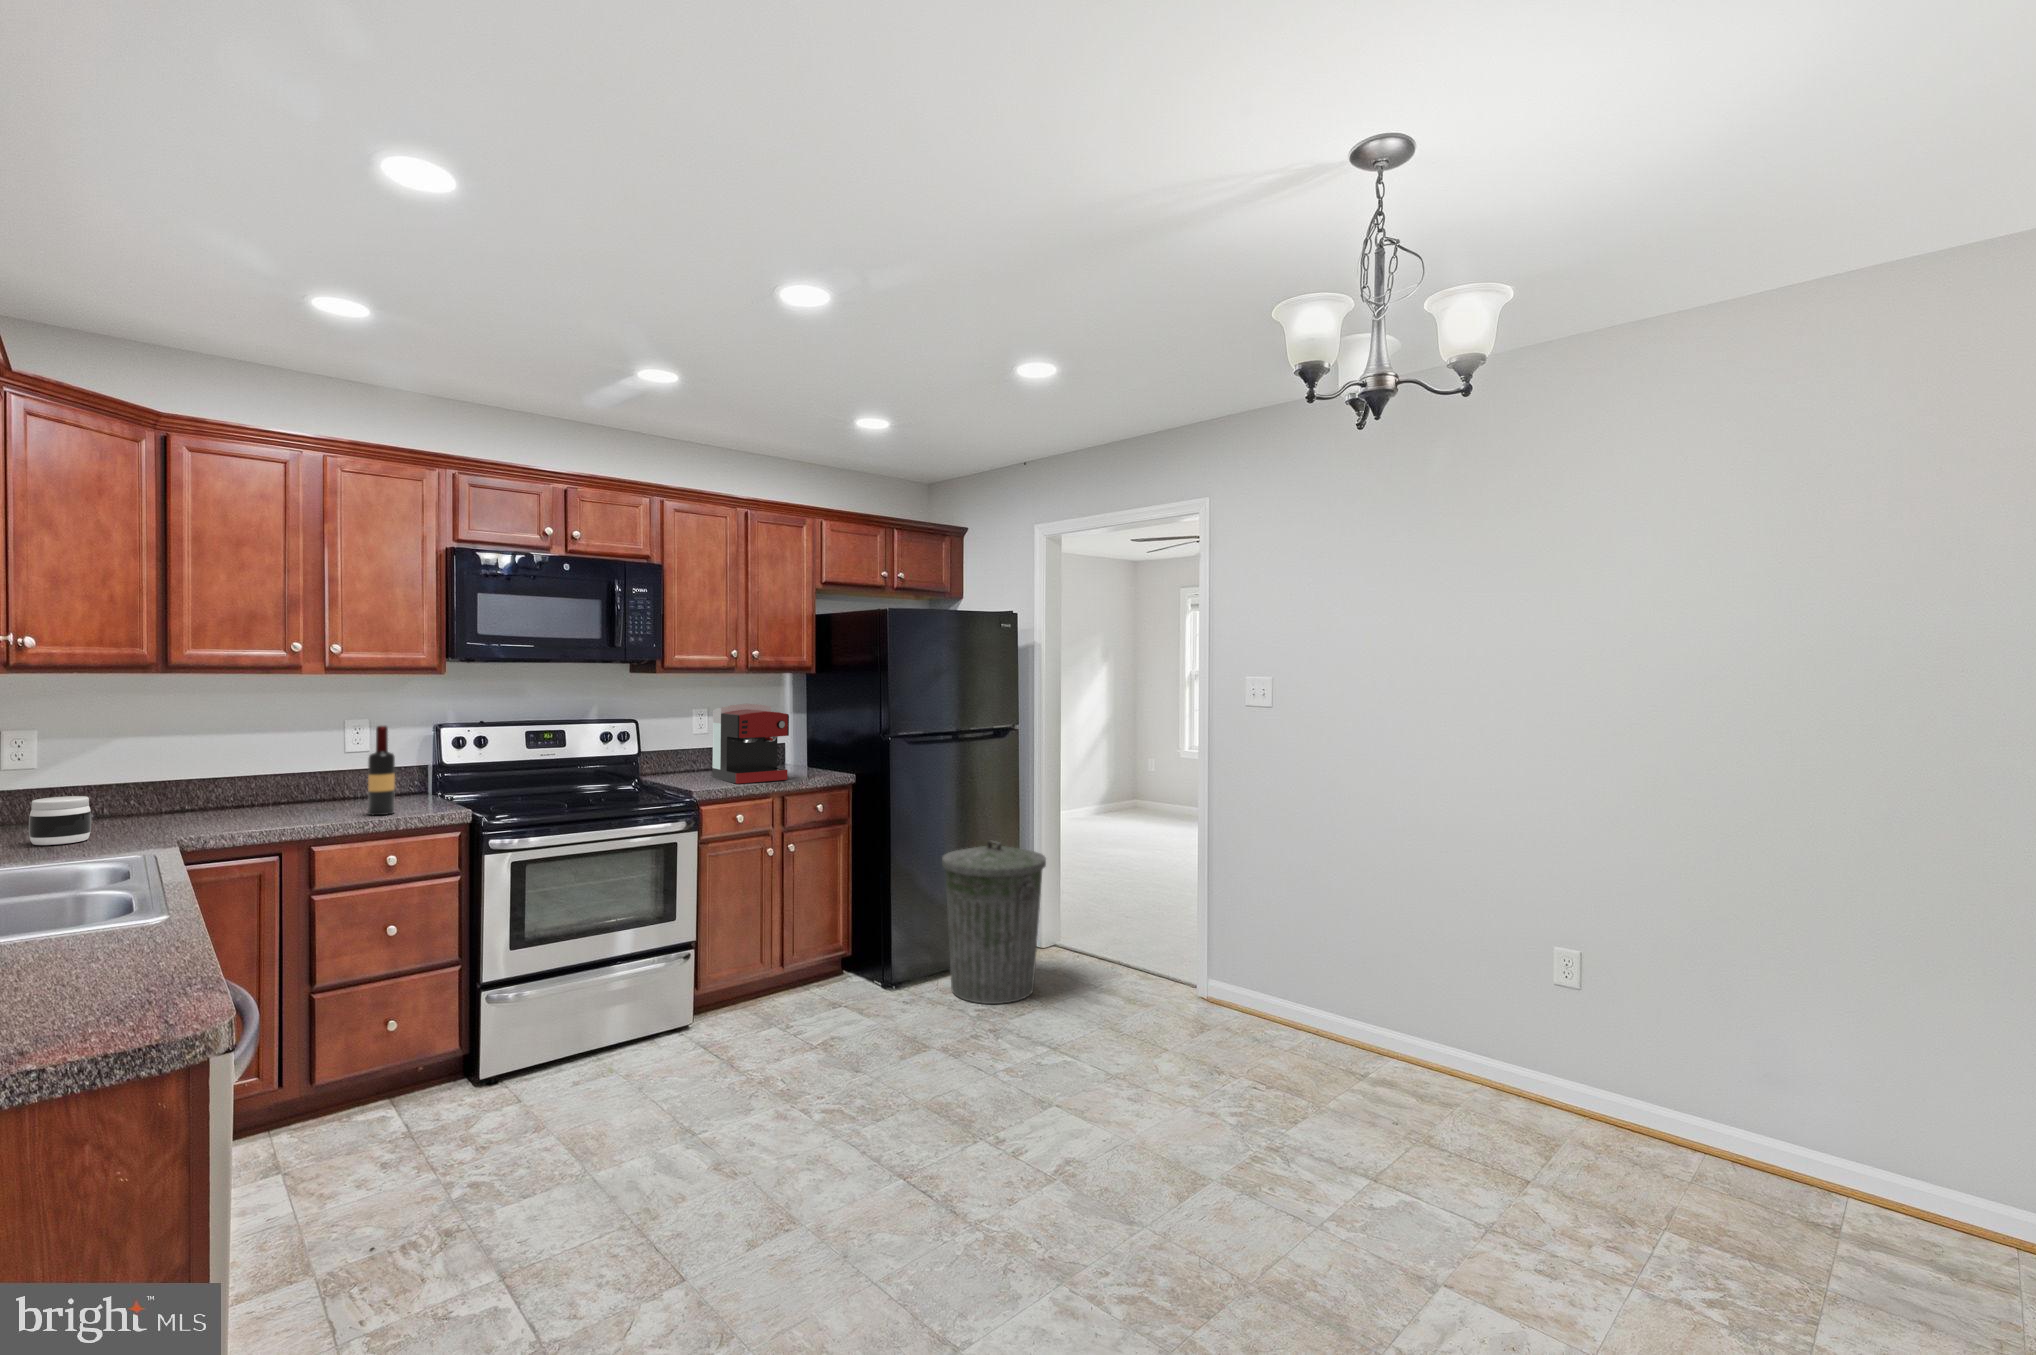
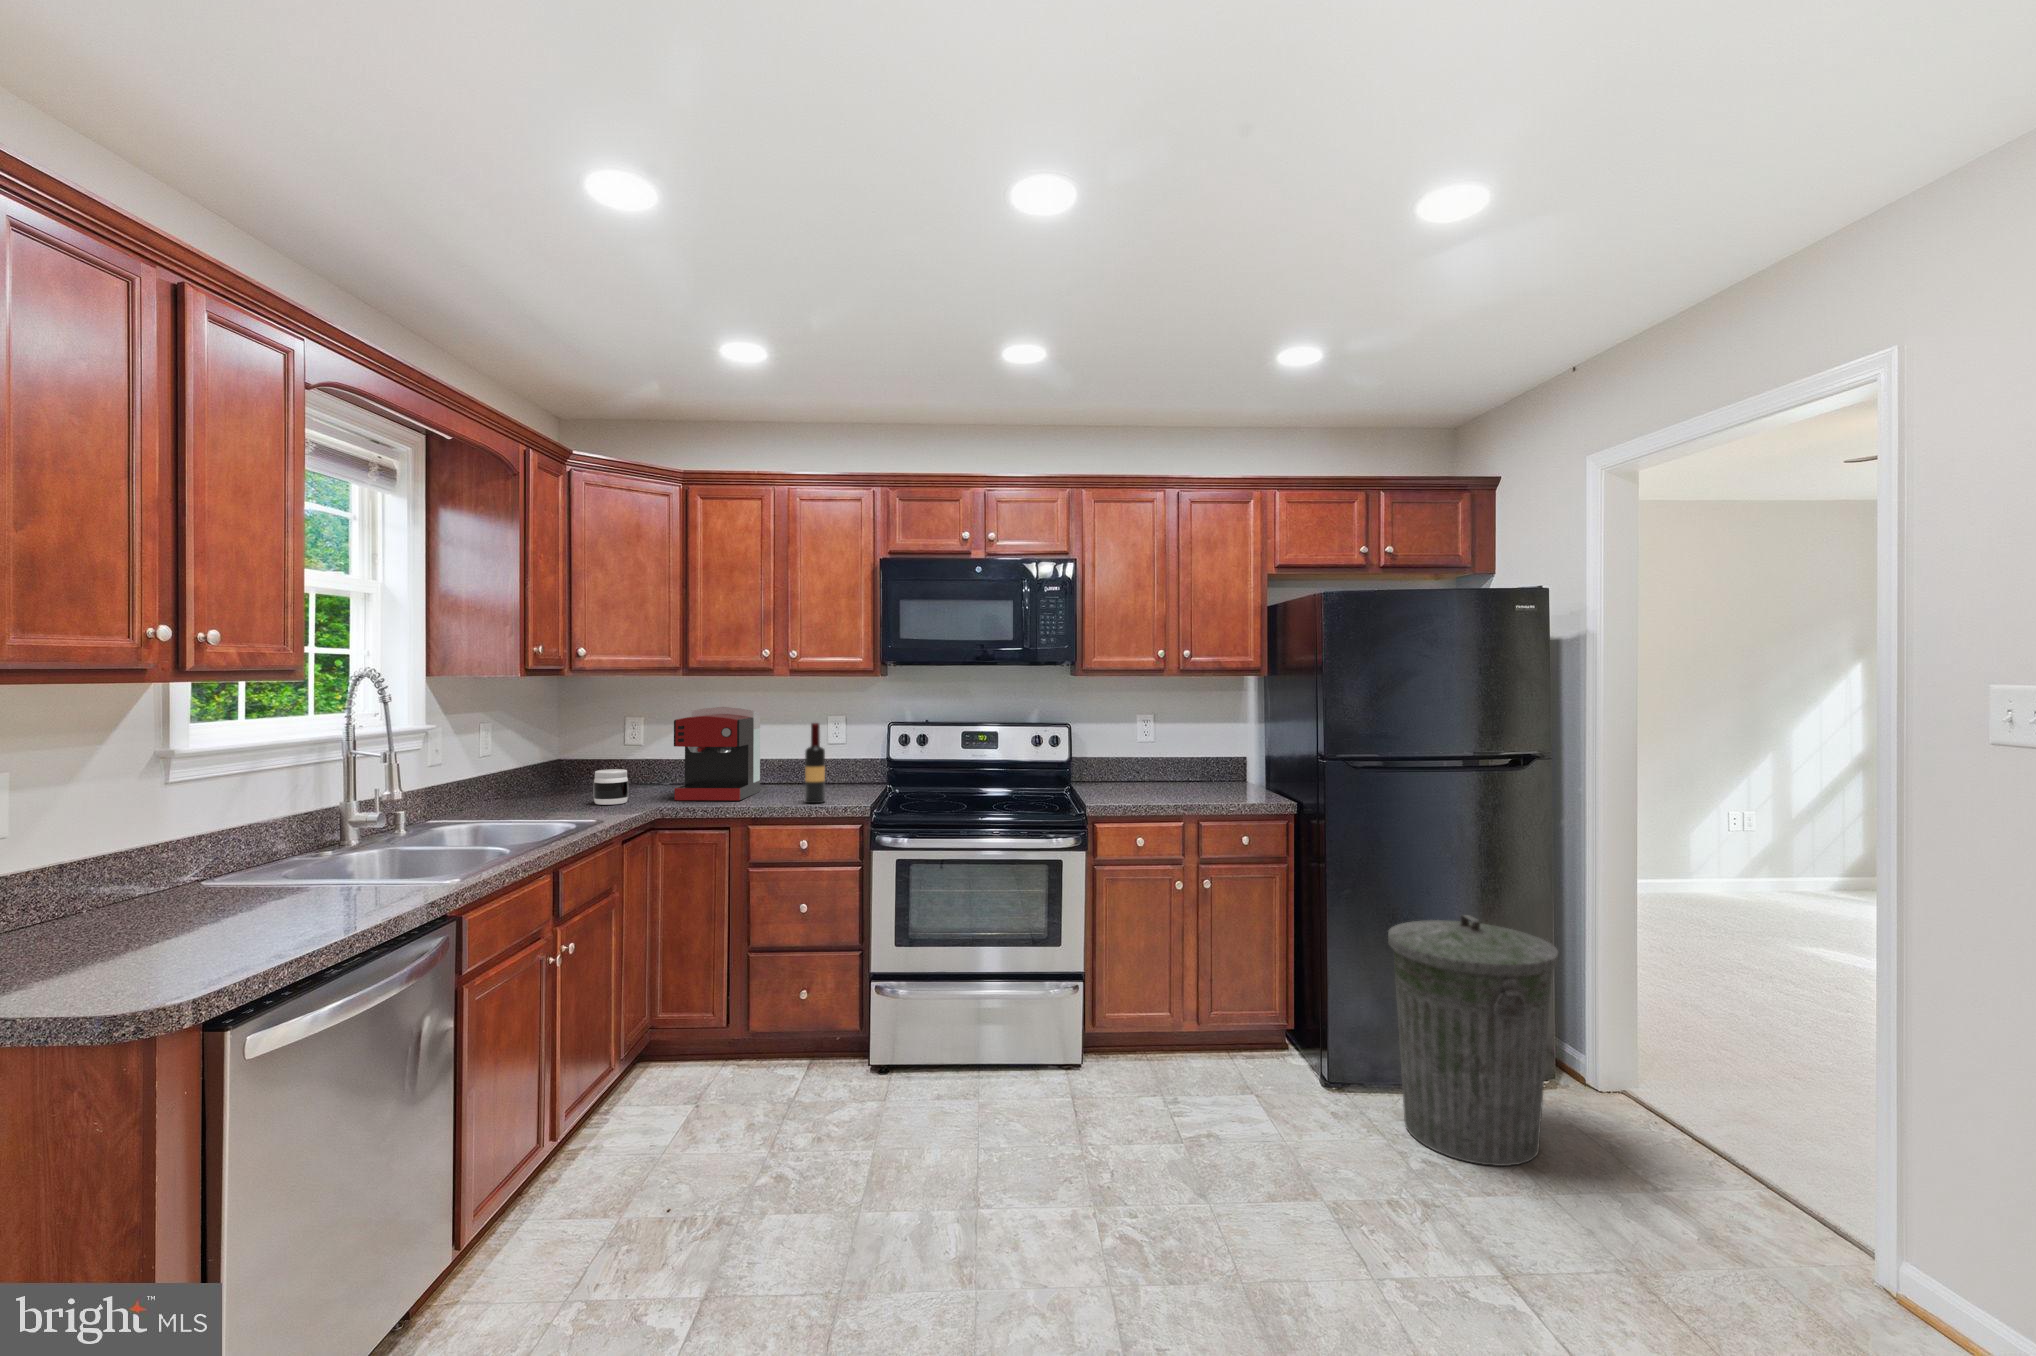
coffee maker: present [712,704,789,784] -> present [674,707,760,800]

